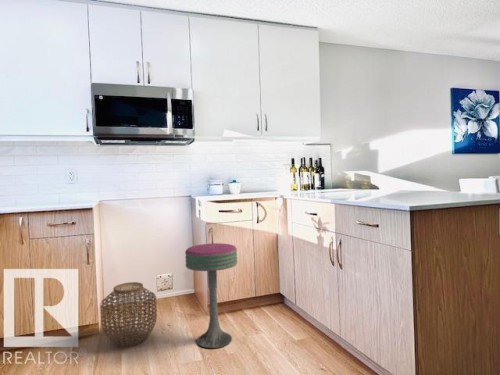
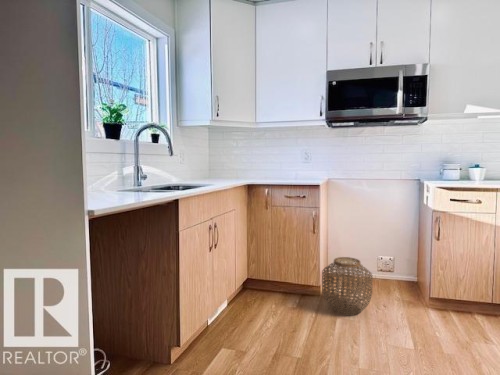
bar stool: present [185,243,237,348] -> none [404,233,466,344]

